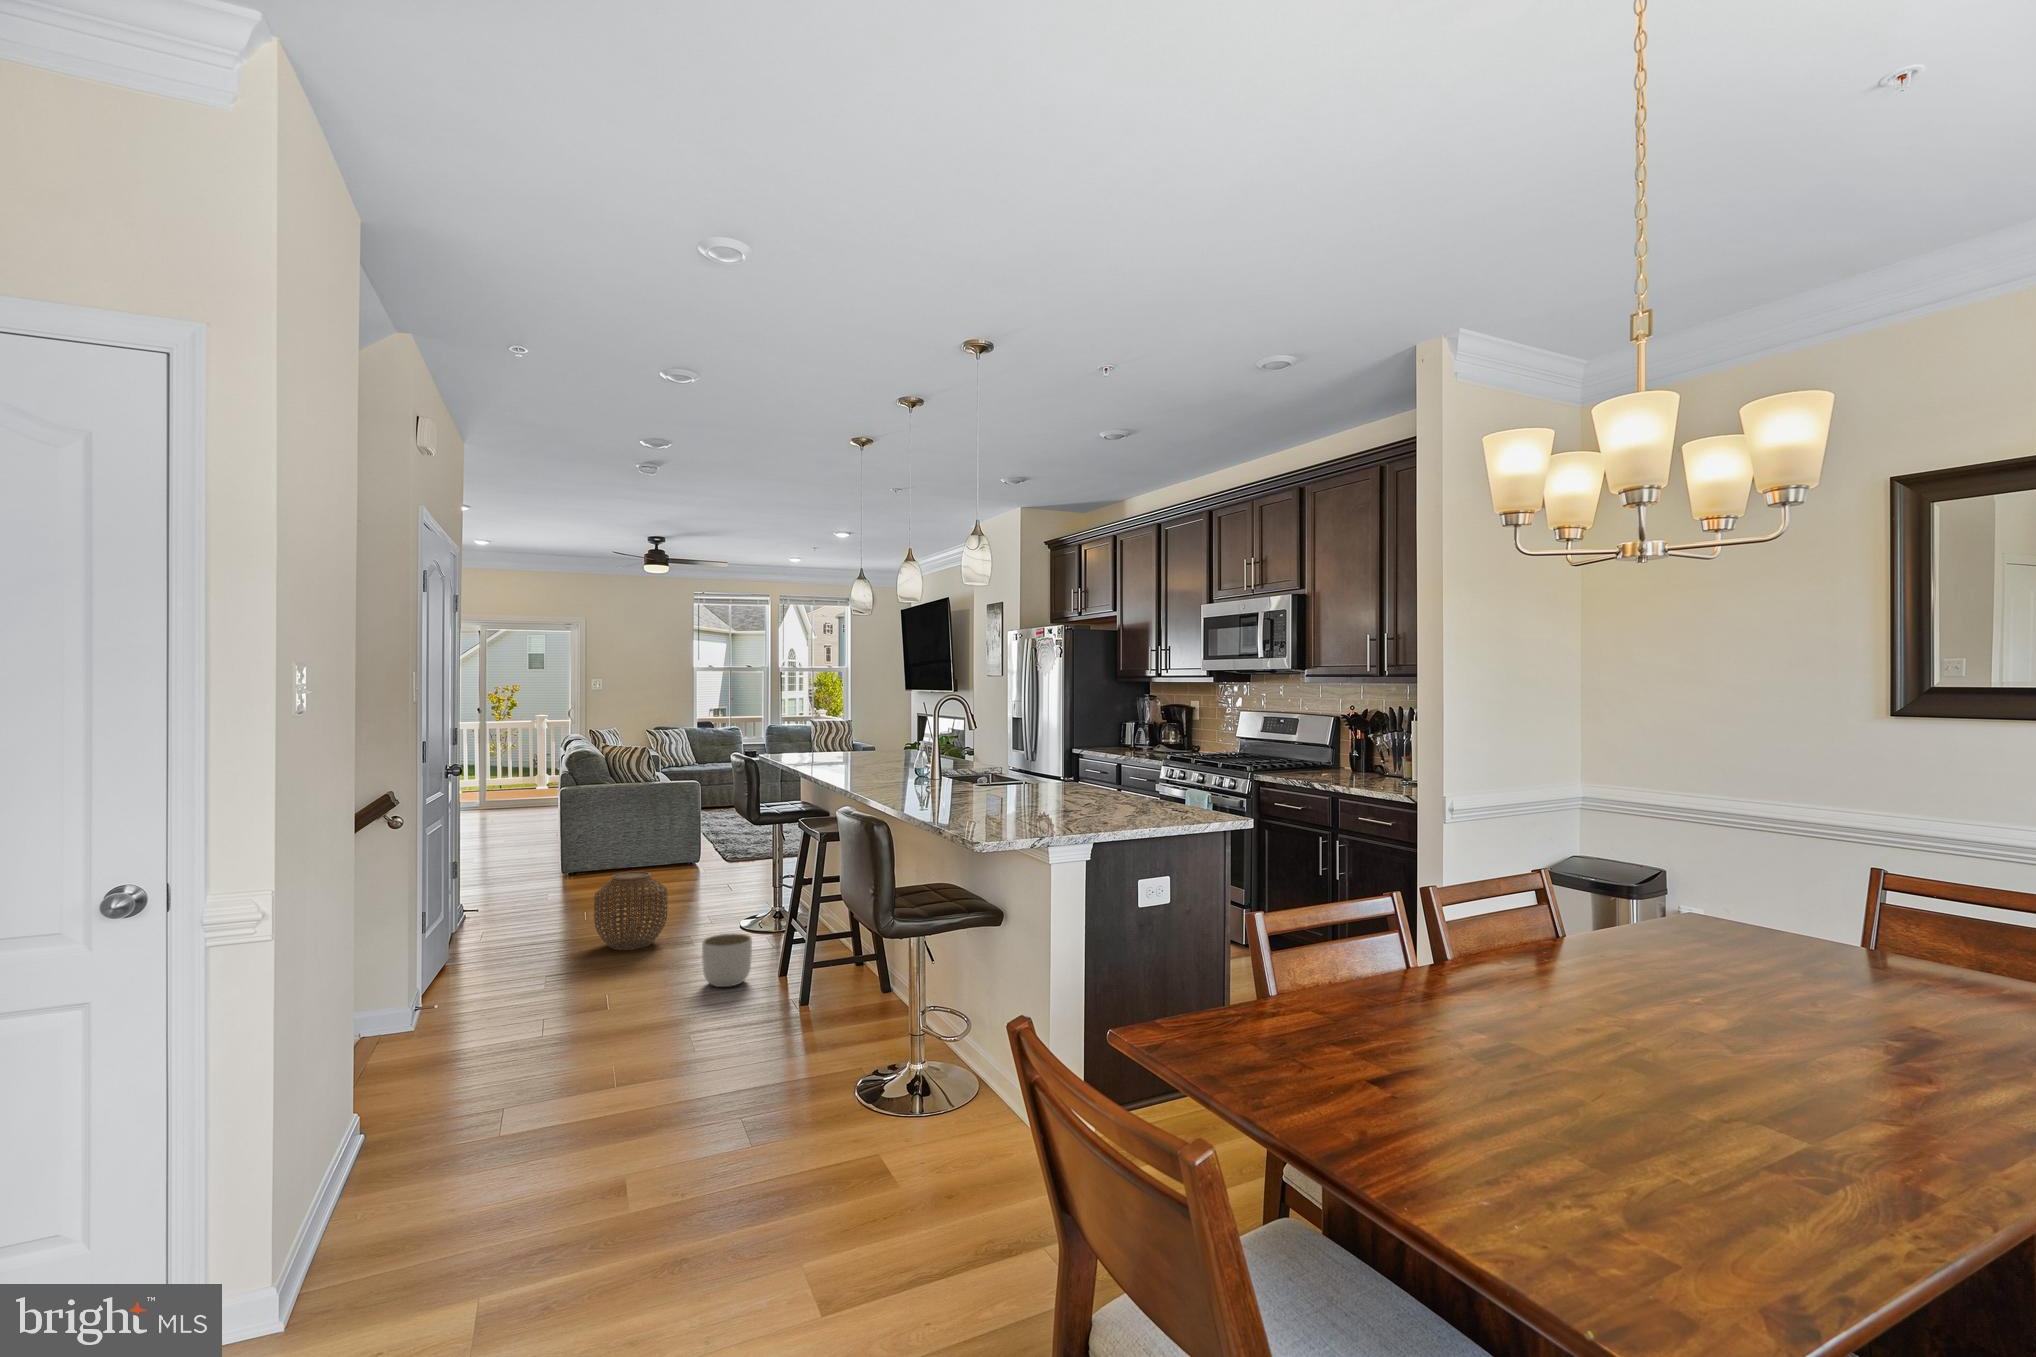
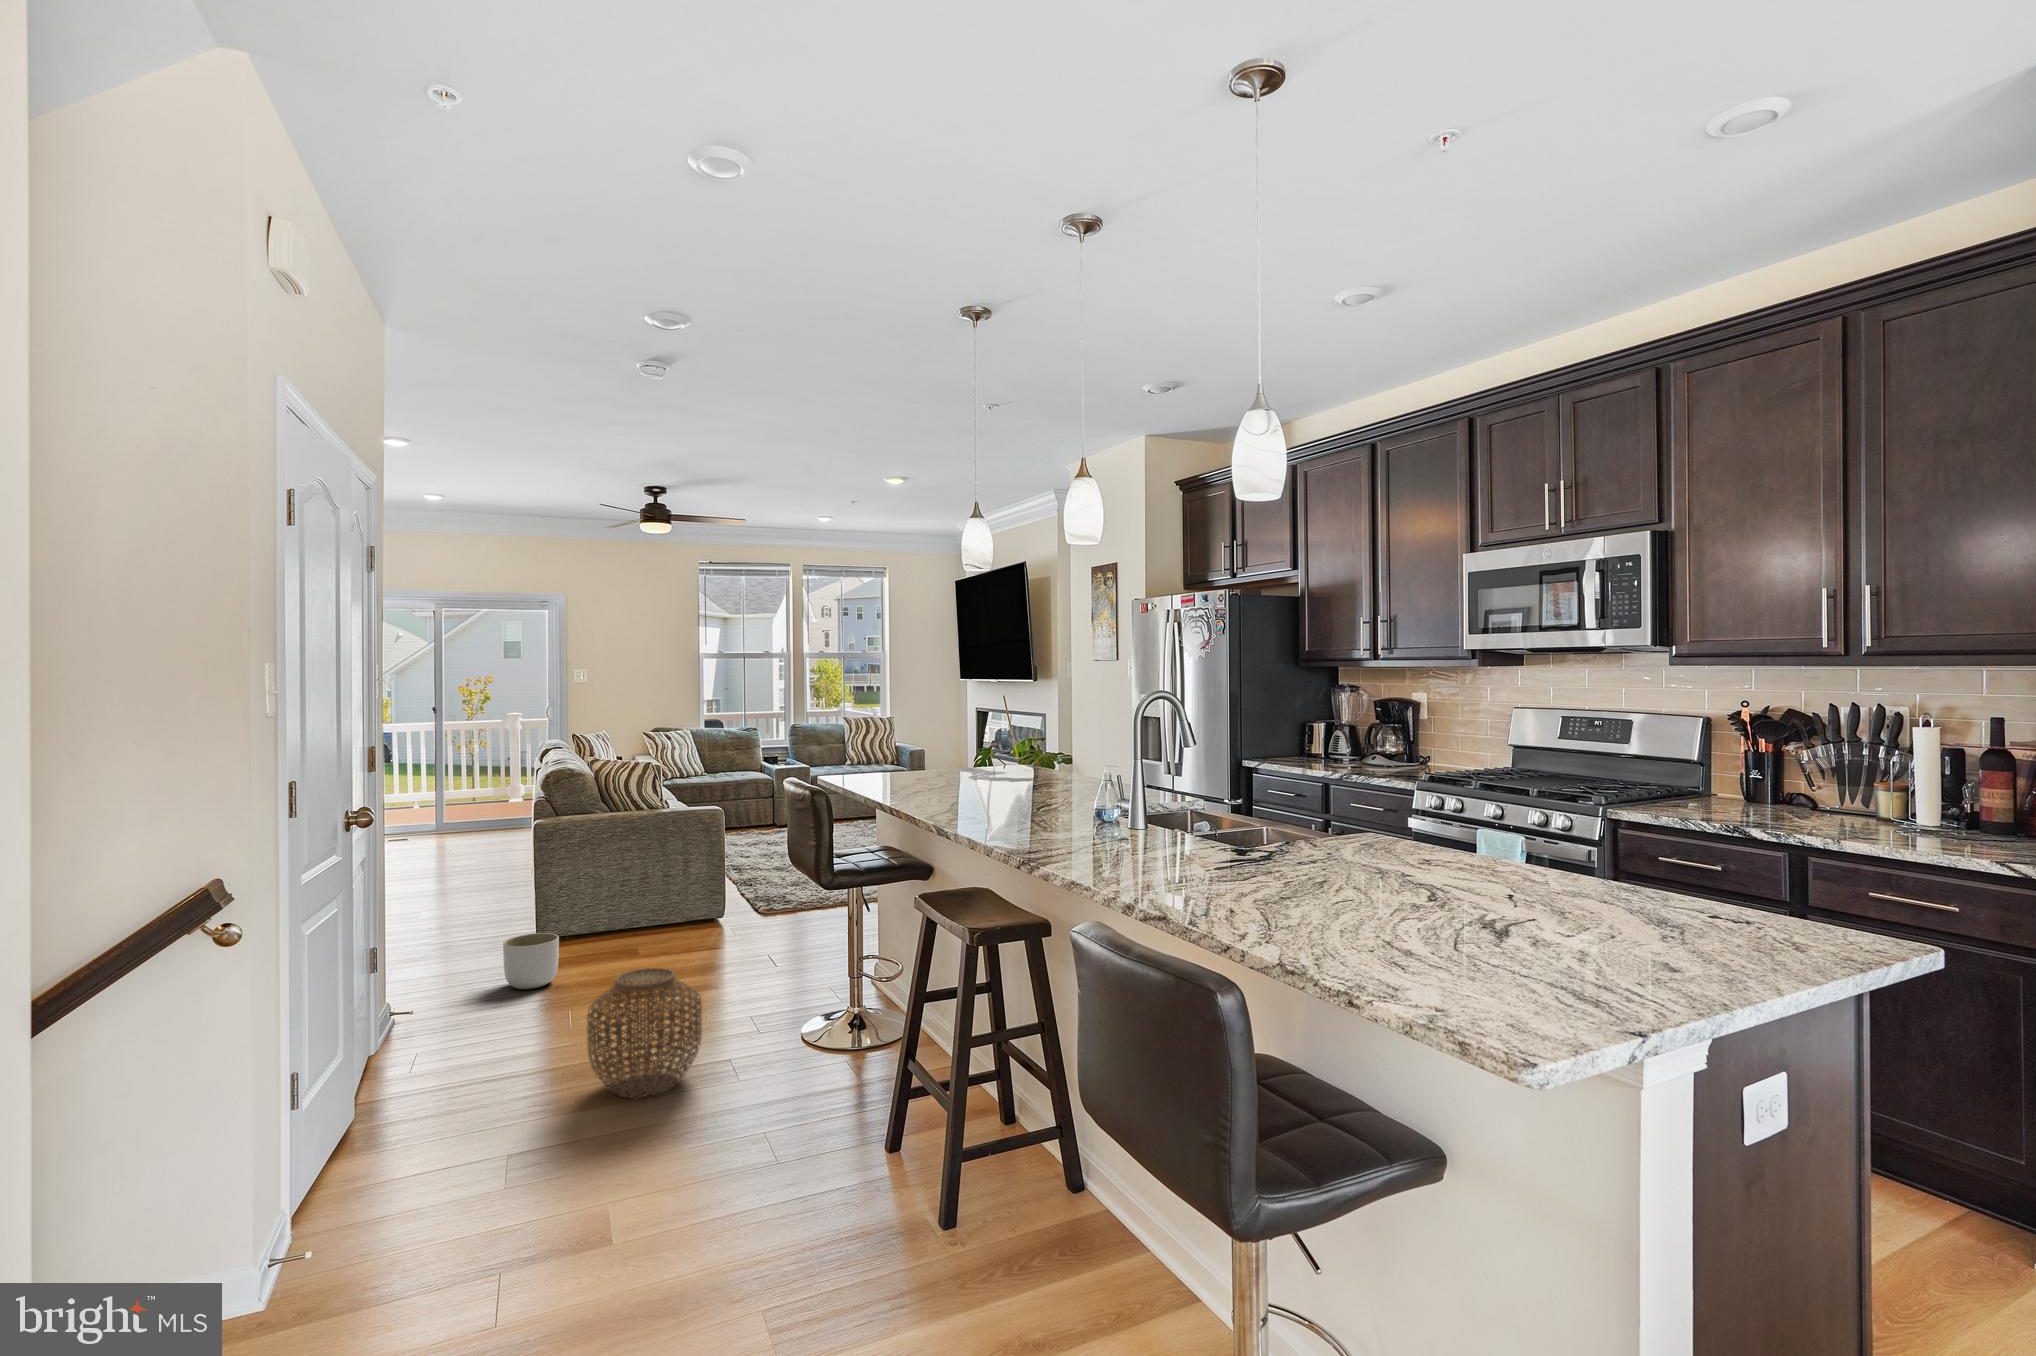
planter: present [702,933,752,987] -> present [503,933,559,989]

